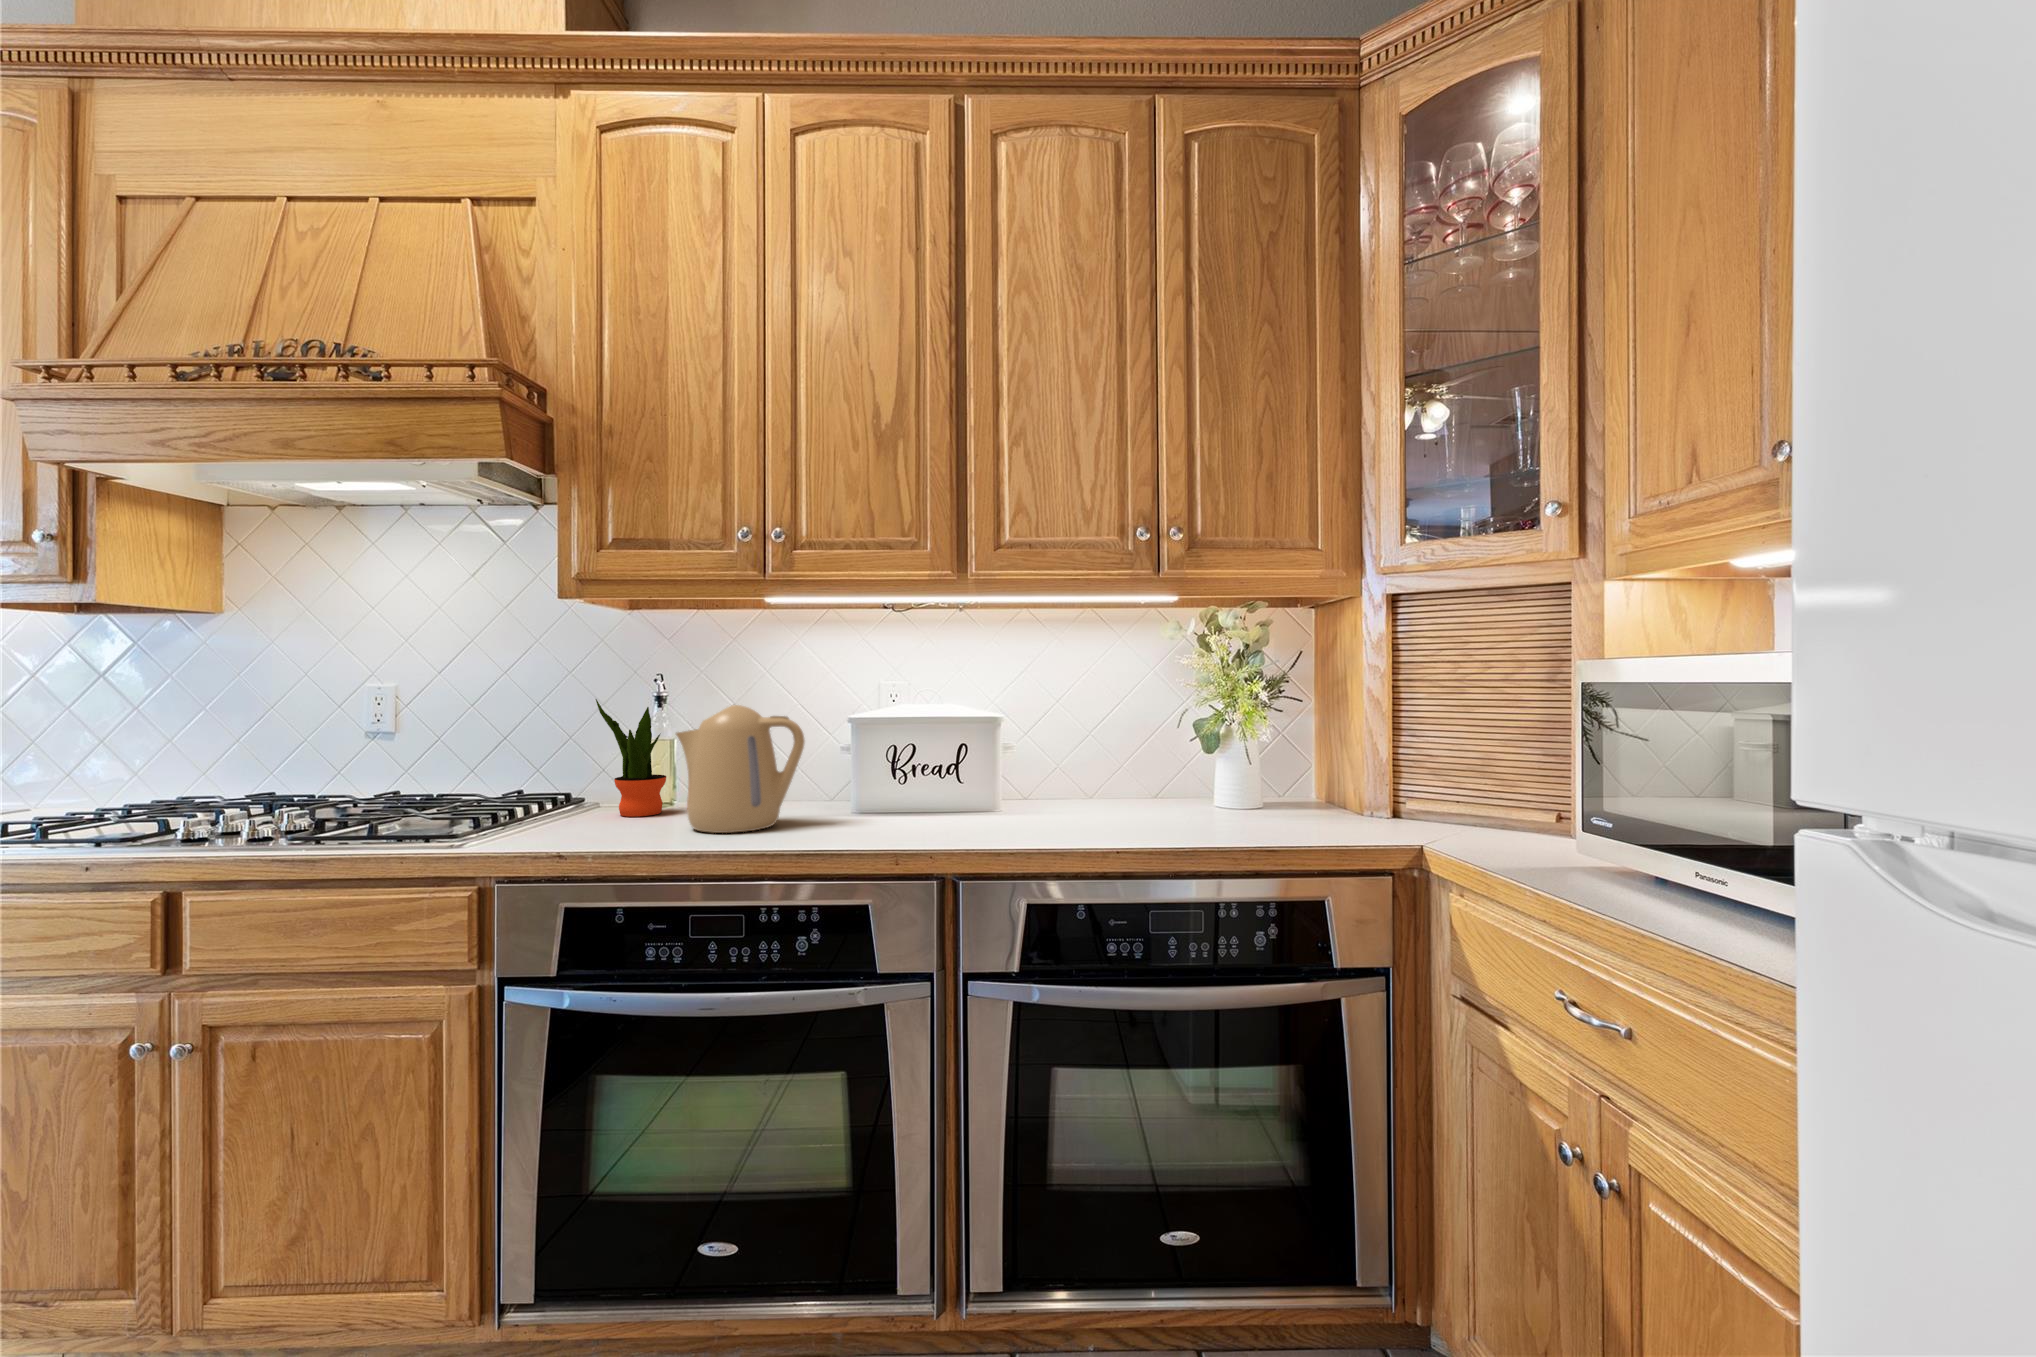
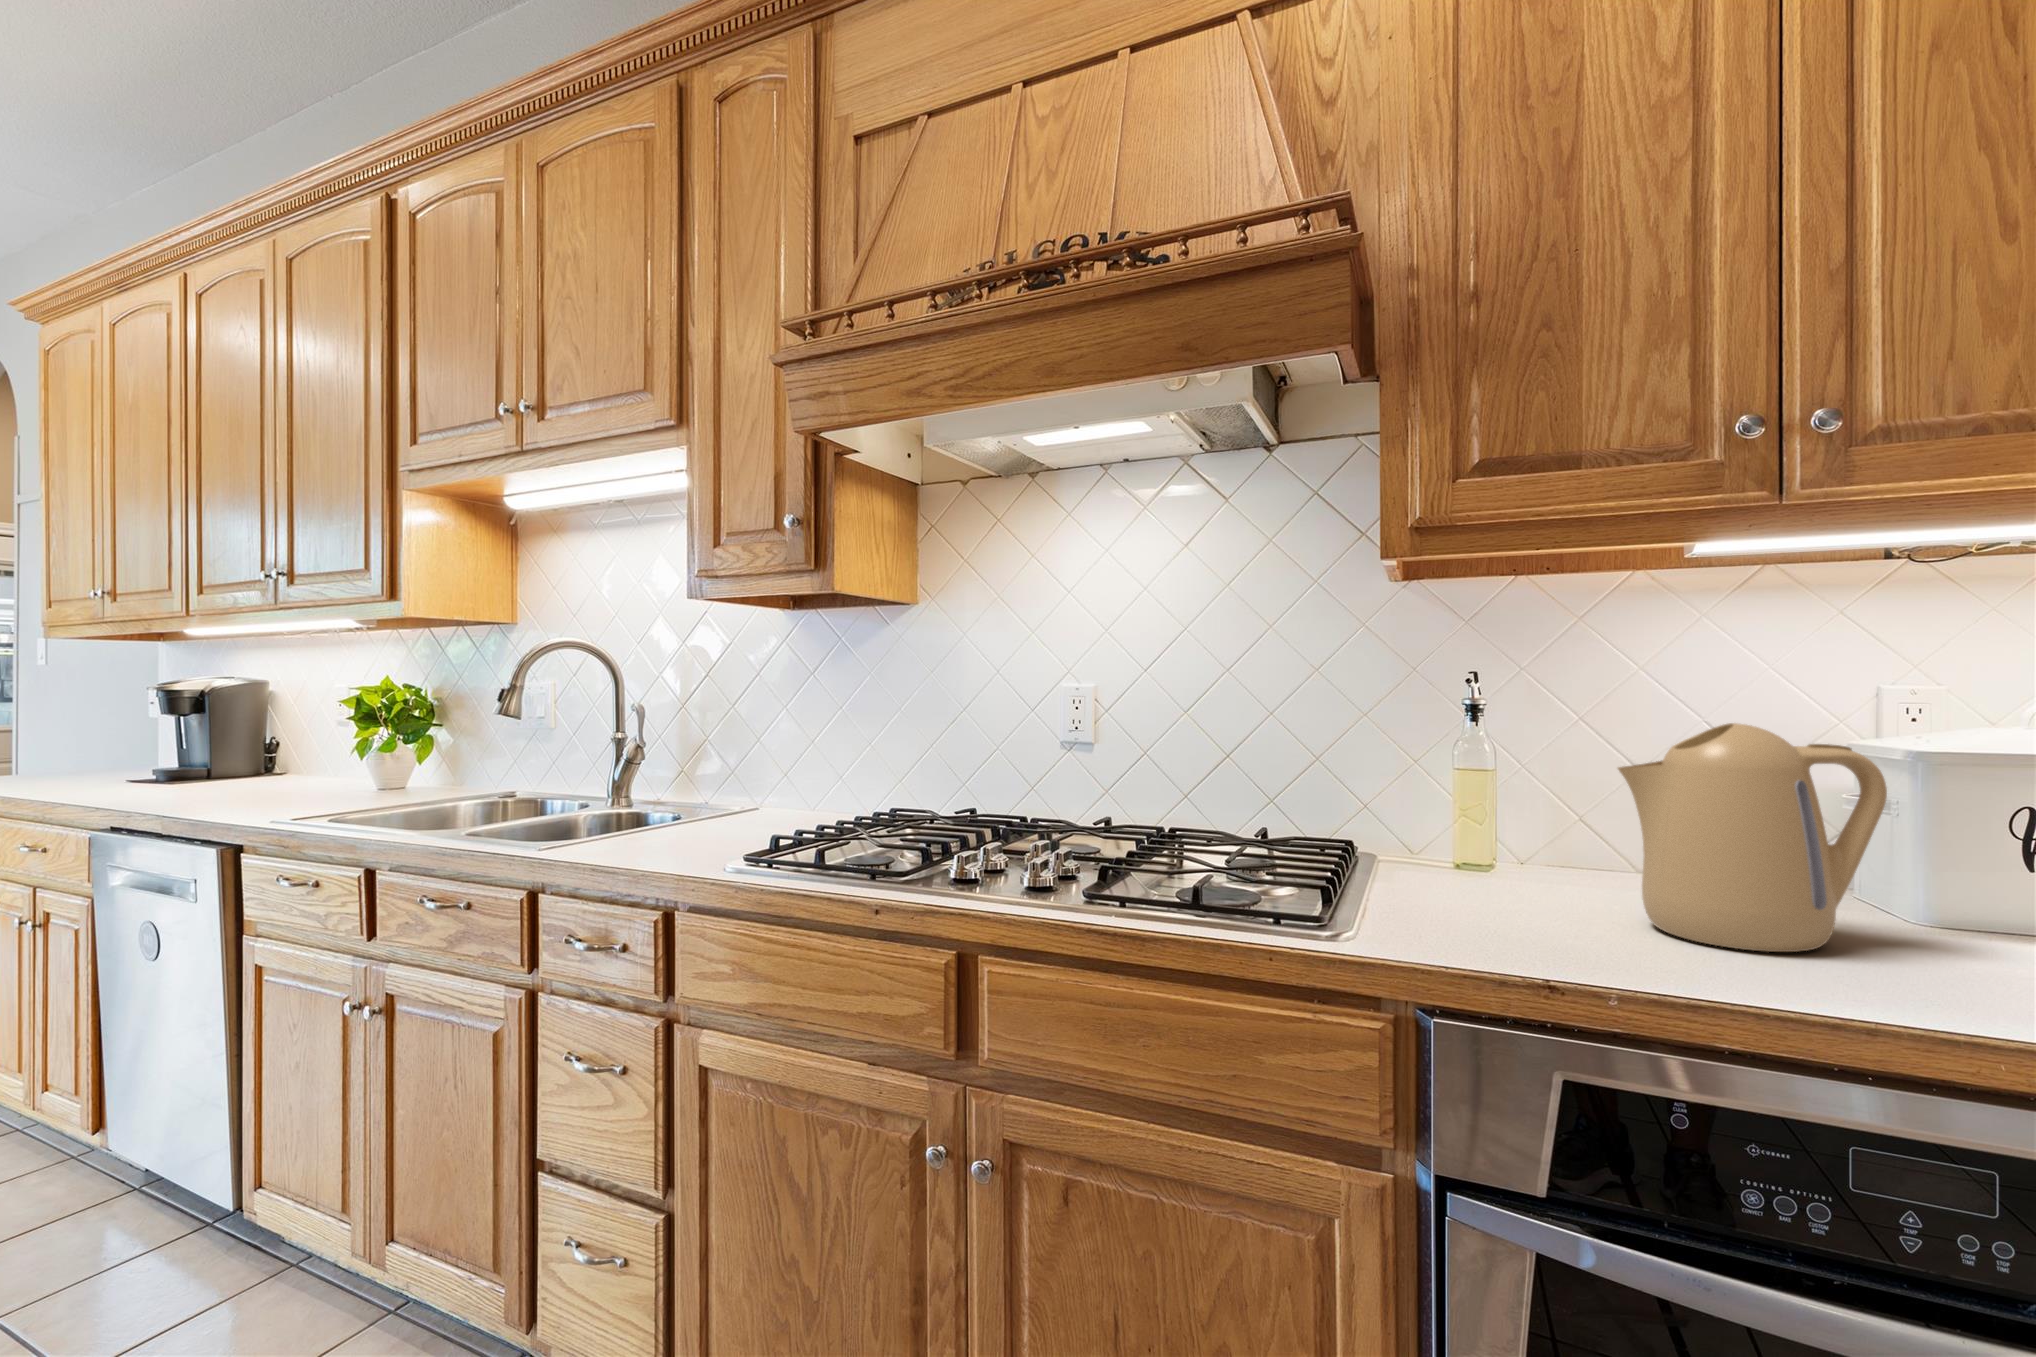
potted plant: present [596,699,666,817] -> none [1410,708,1524,890]

